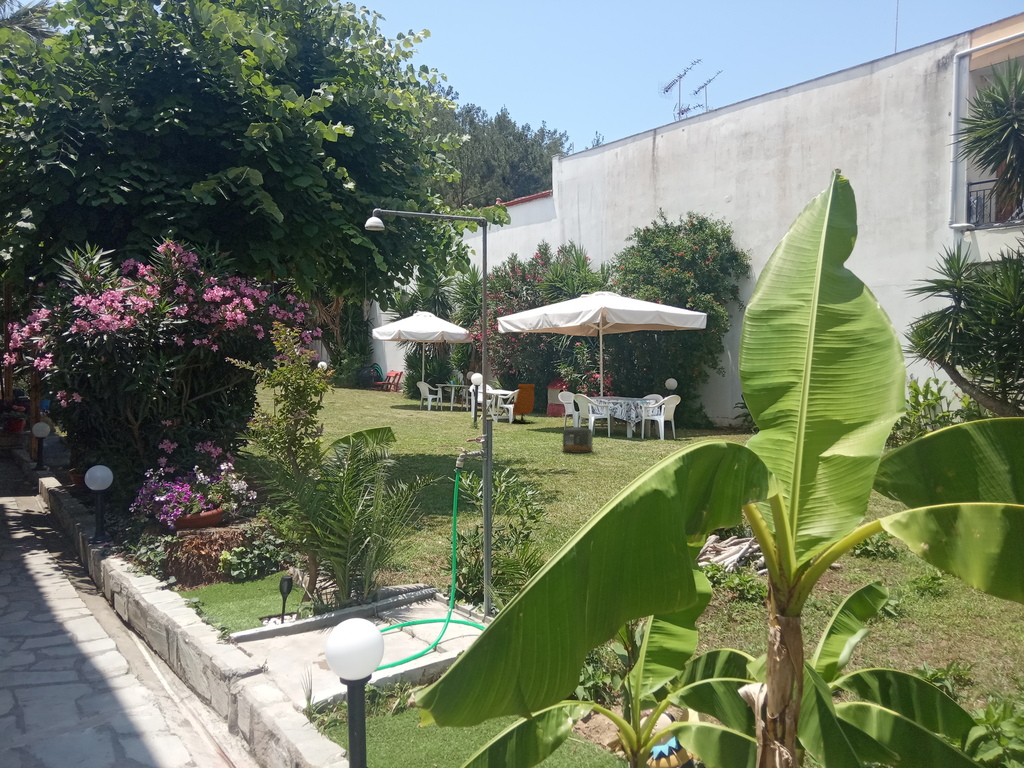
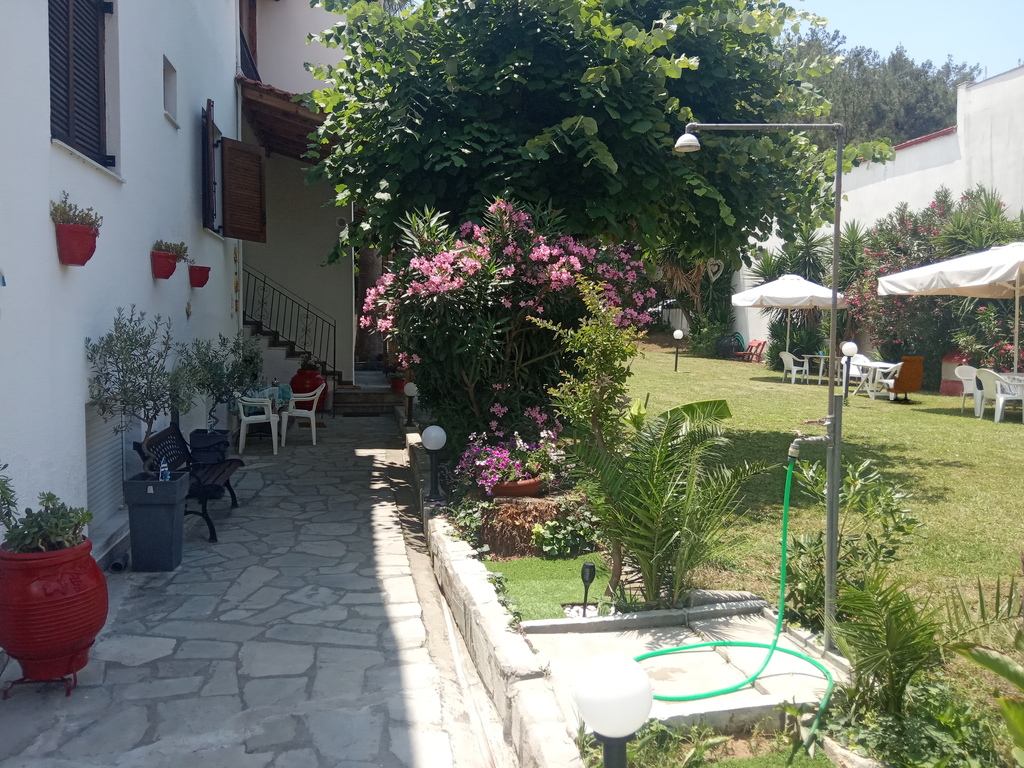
pouf: present [563,427,593,453] -> none [958,412,1003,445]

